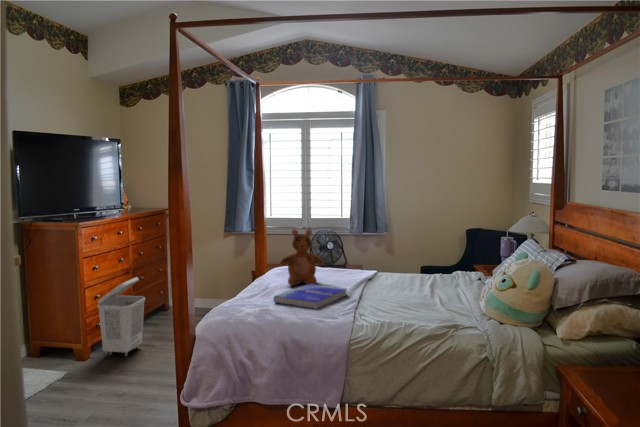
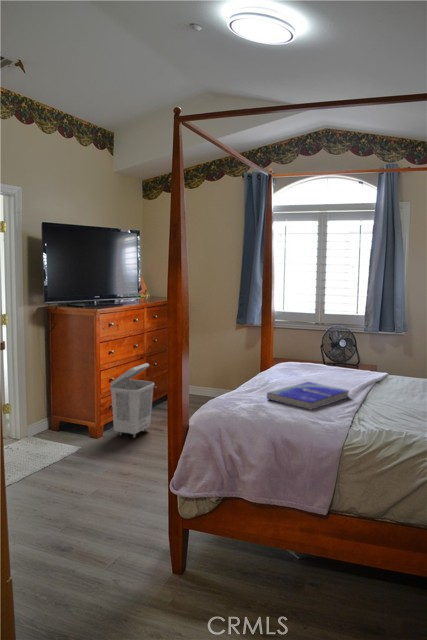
teddy bear: present [280,230,324,286] -> none [280,323,327,384]

